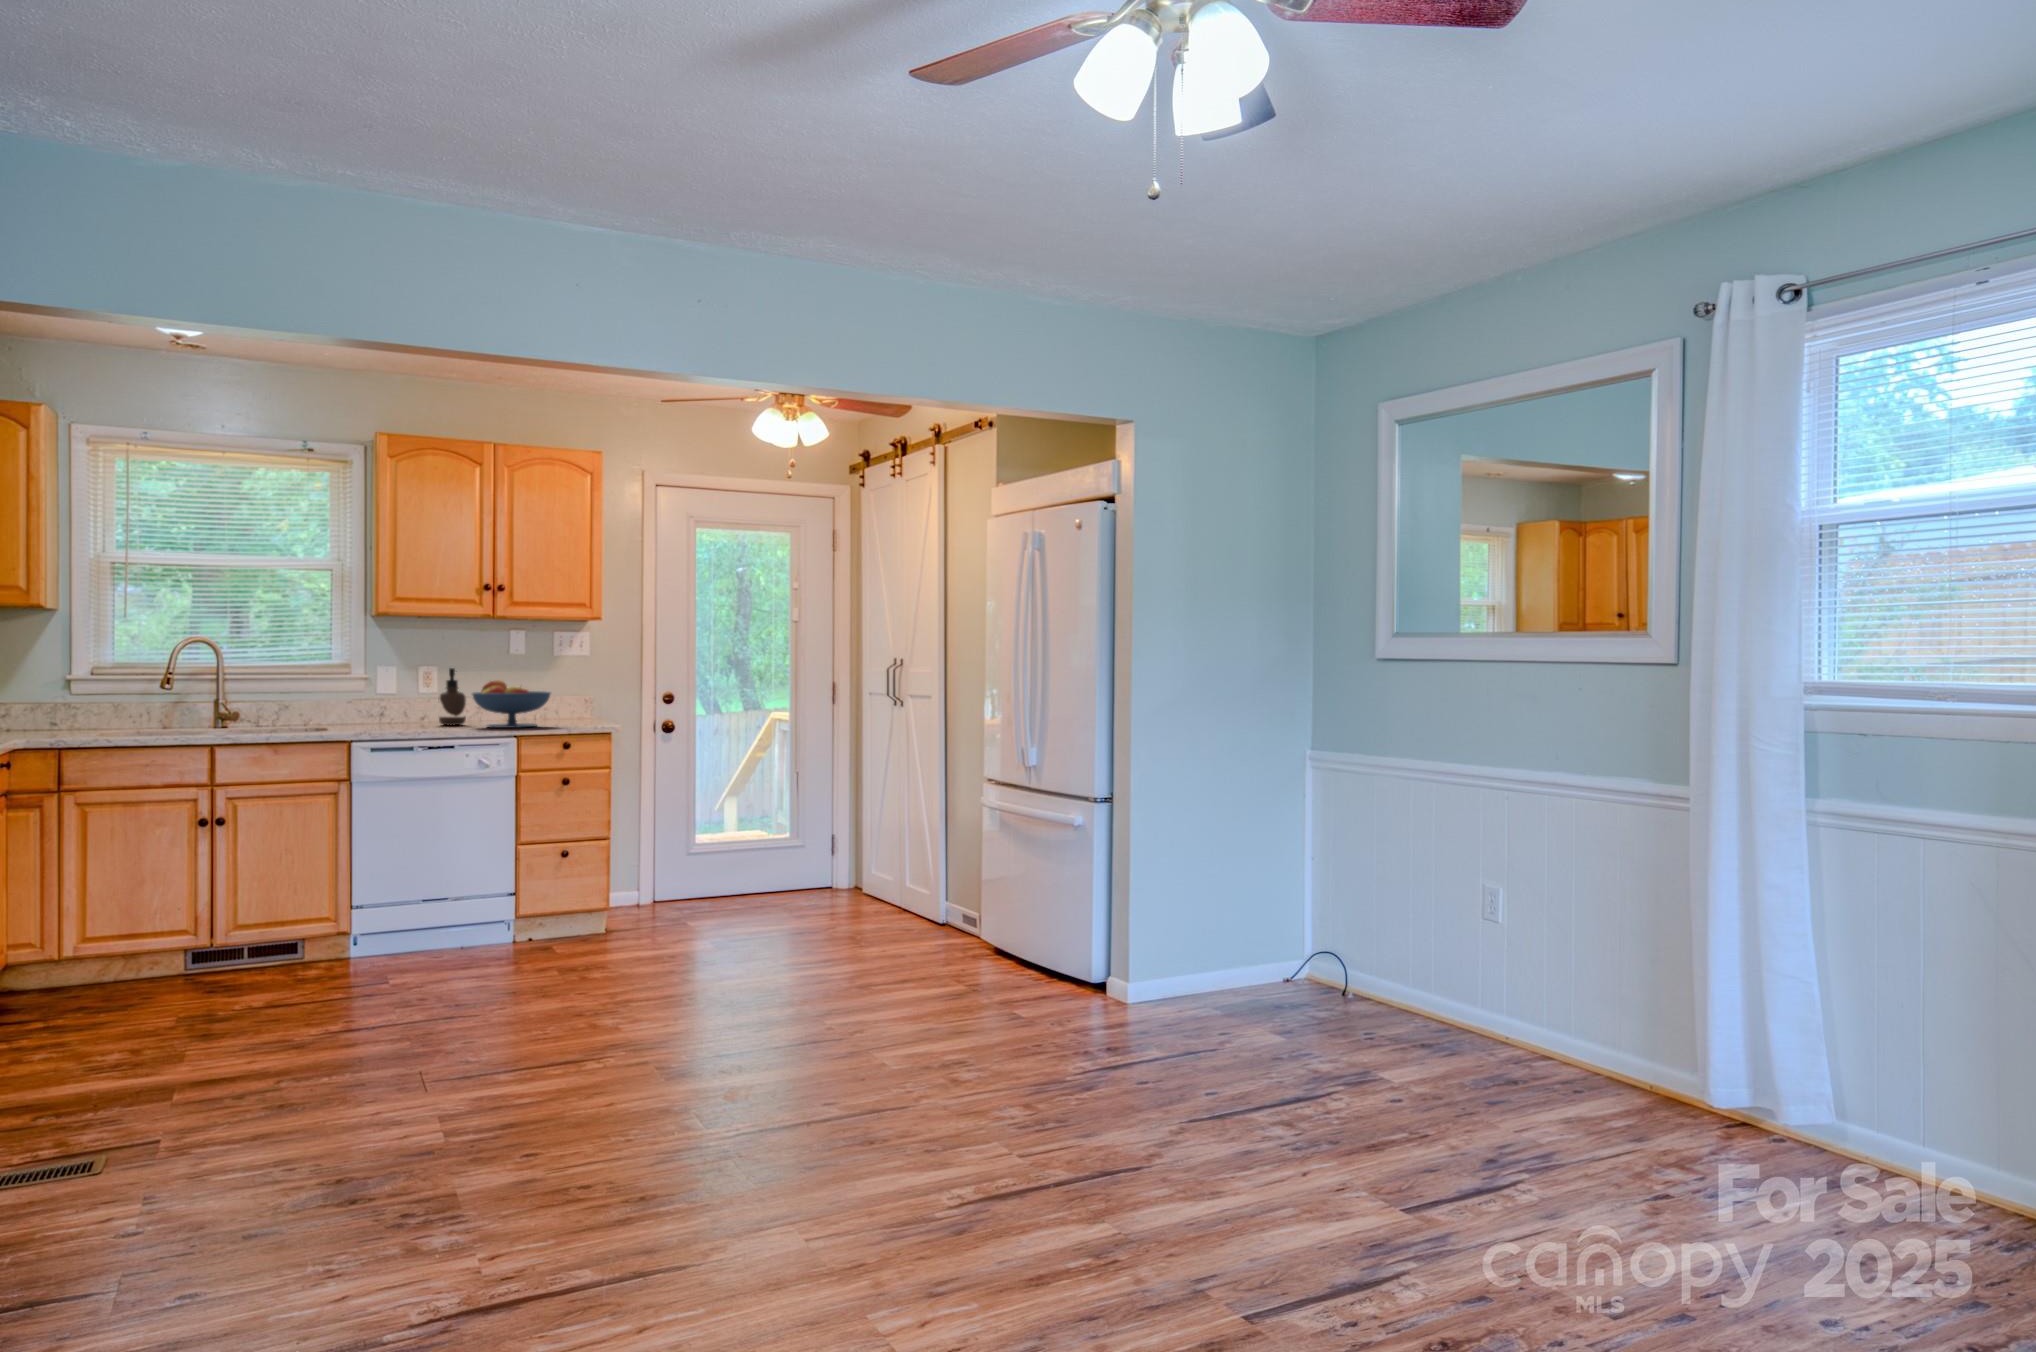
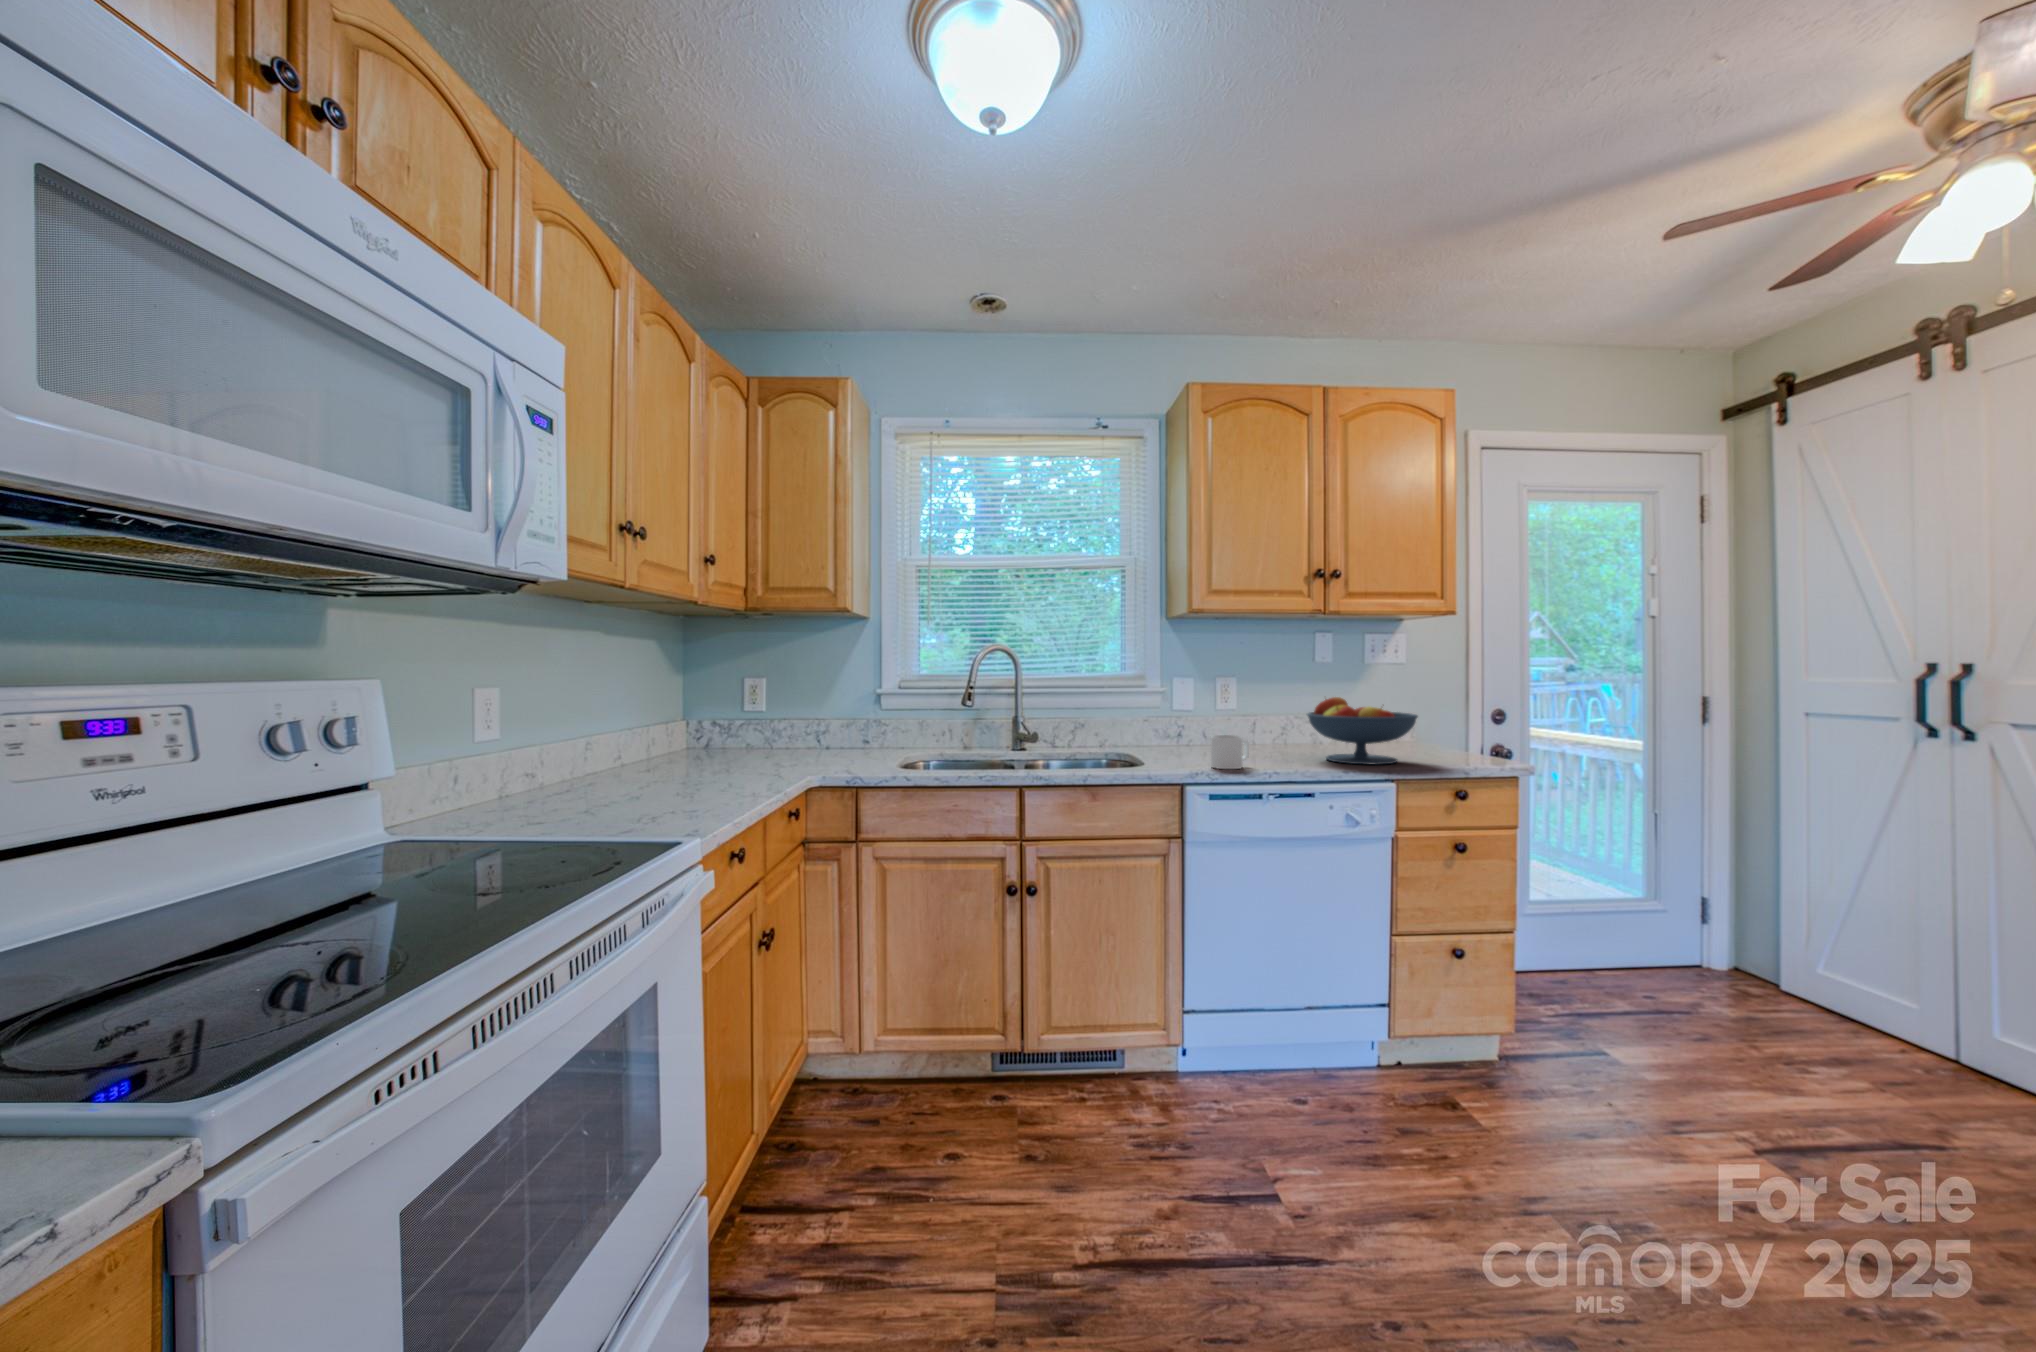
soap dispenser: present [439,668,466,725] -> none [1247,680,1279,752]
mug: none [380,708,413,731] -> present [1211,735,1249,769]

